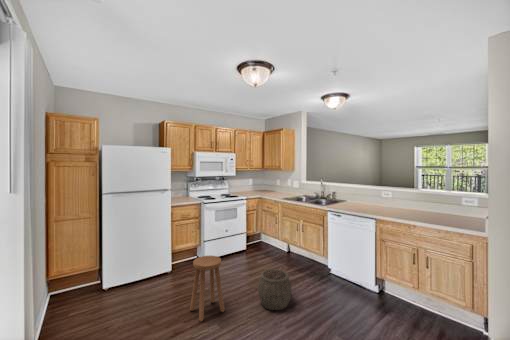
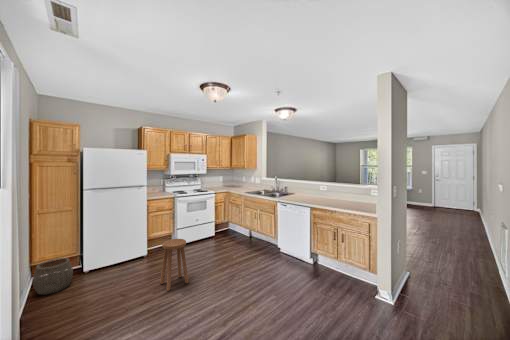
woven basket: present [258,269,292,310] -> present [33,258,73,294]

